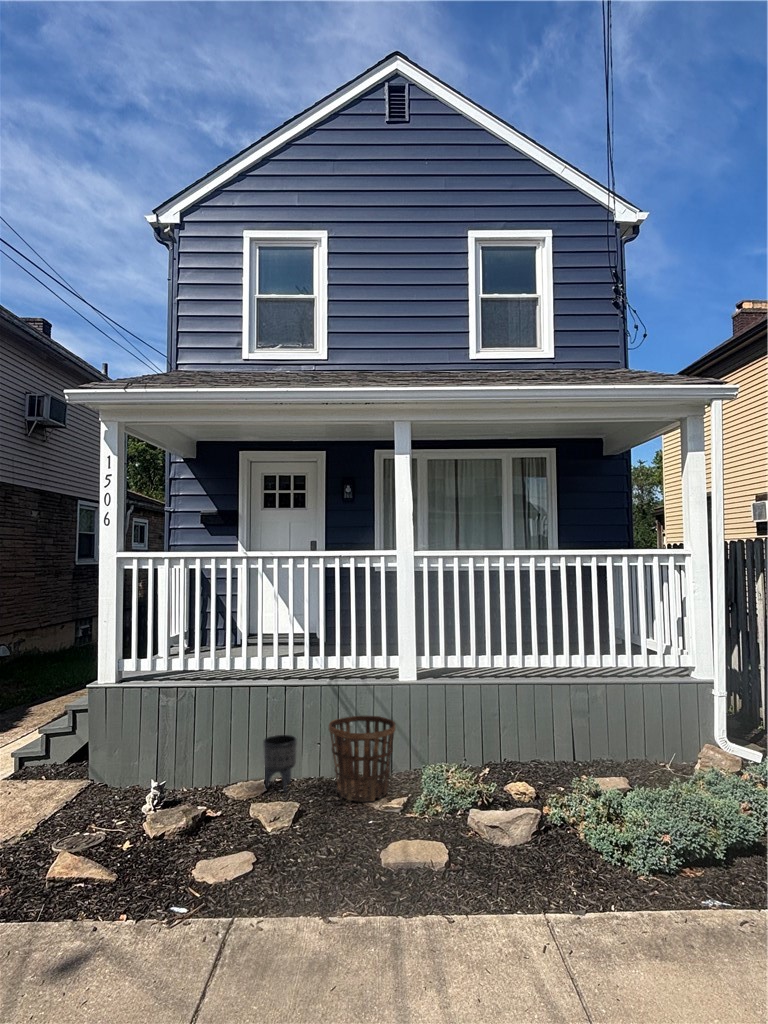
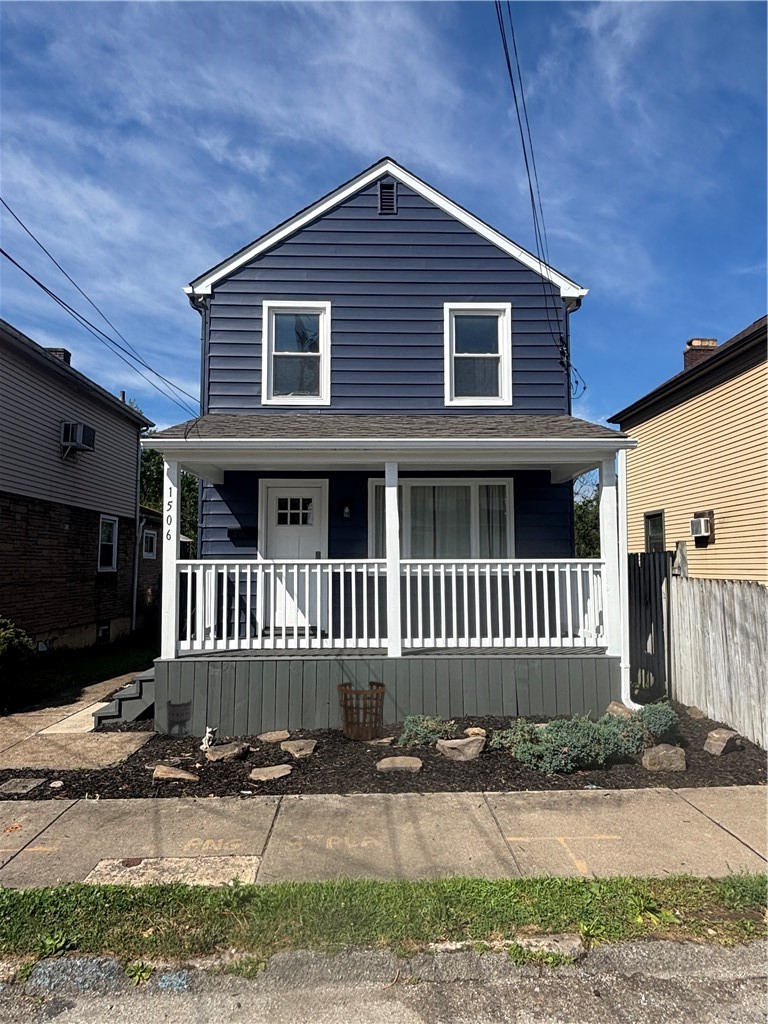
planter: present [263,735,297,792] -> present [166,699,192,739]

